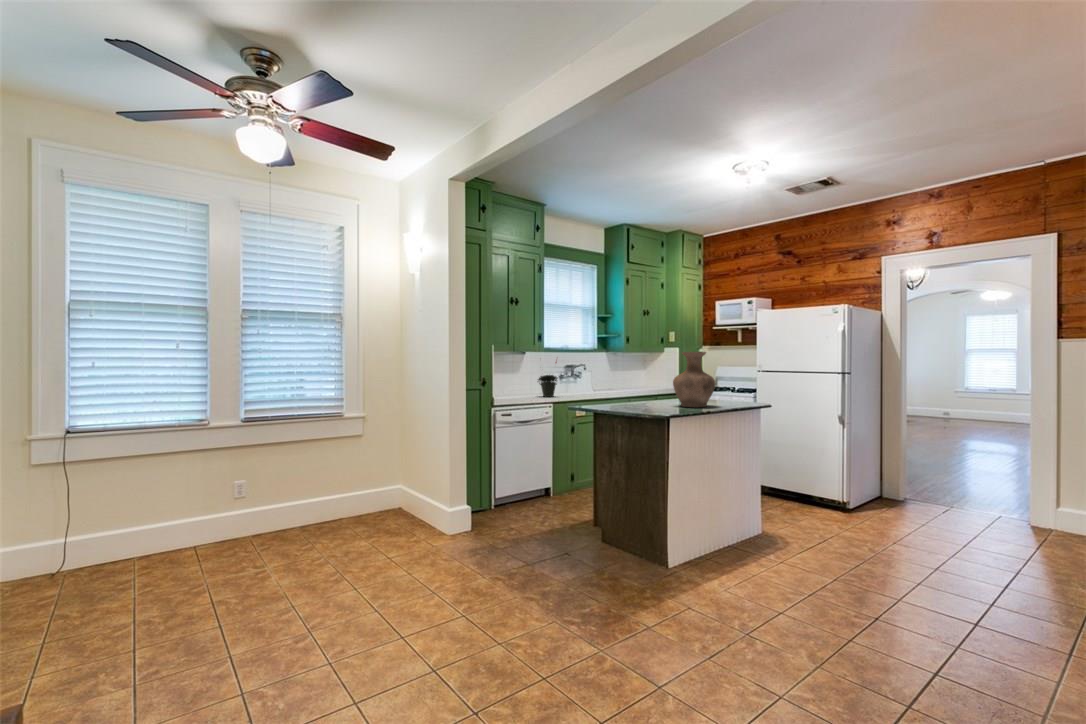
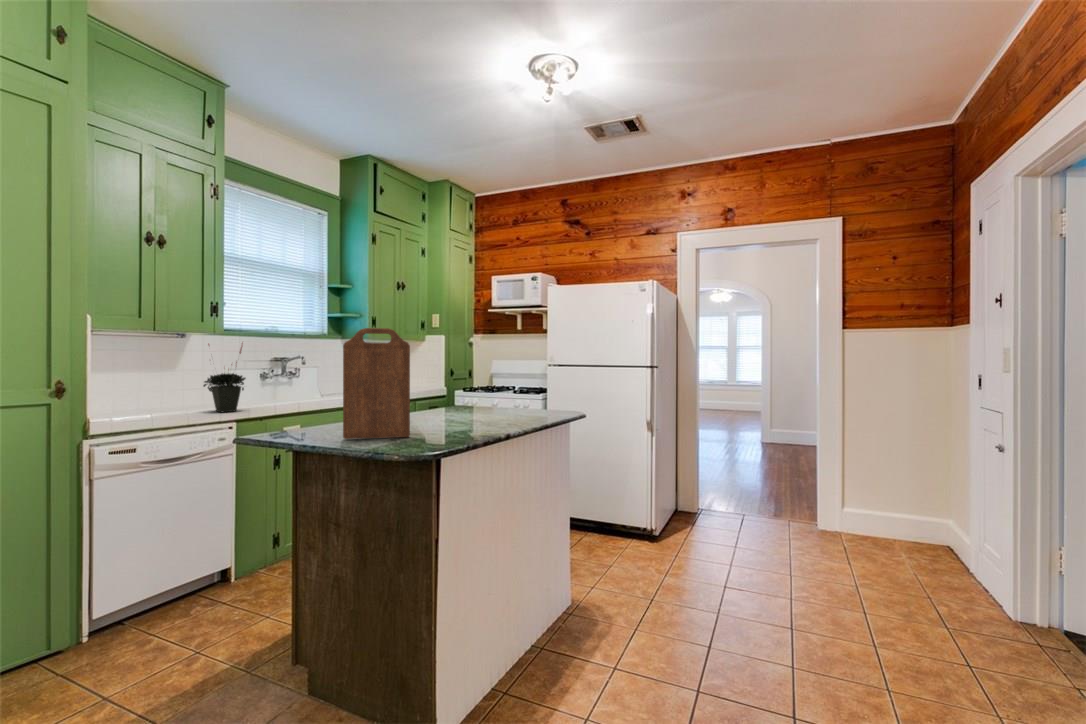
cutting board: none [619,352,653,410] -> present [343,328,410,439]
vase: present [673,352,715,407] -> none [444,331,513,425]

